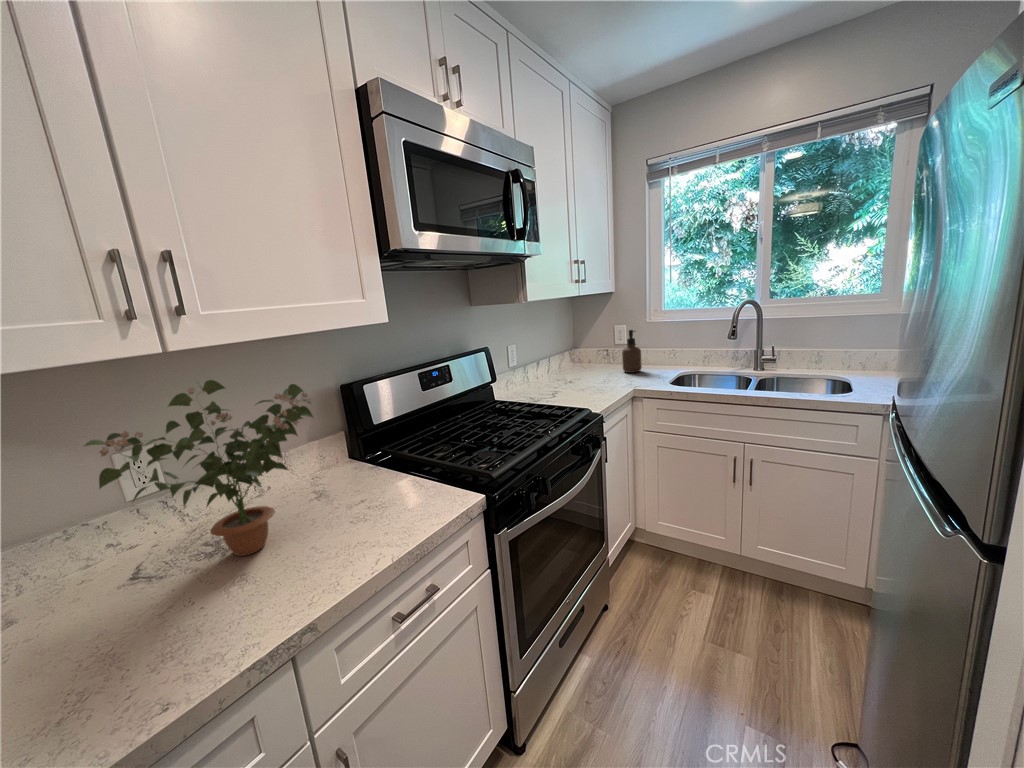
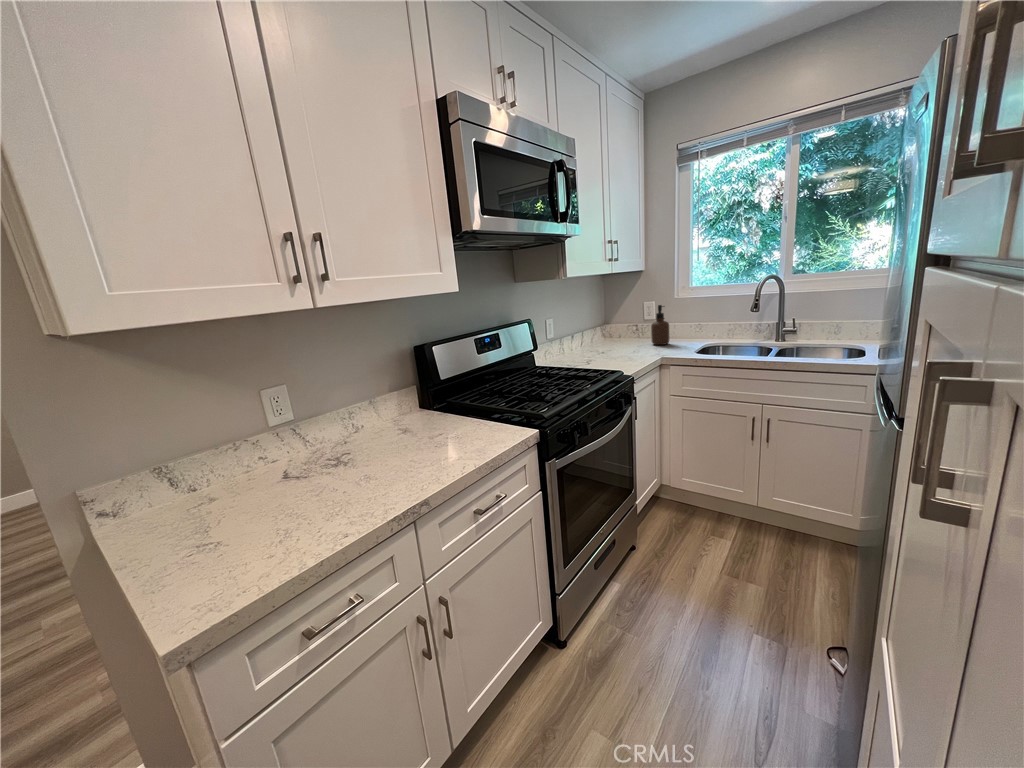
potted plant: present [85,380,313,556] -> none [263,332,415,464]

